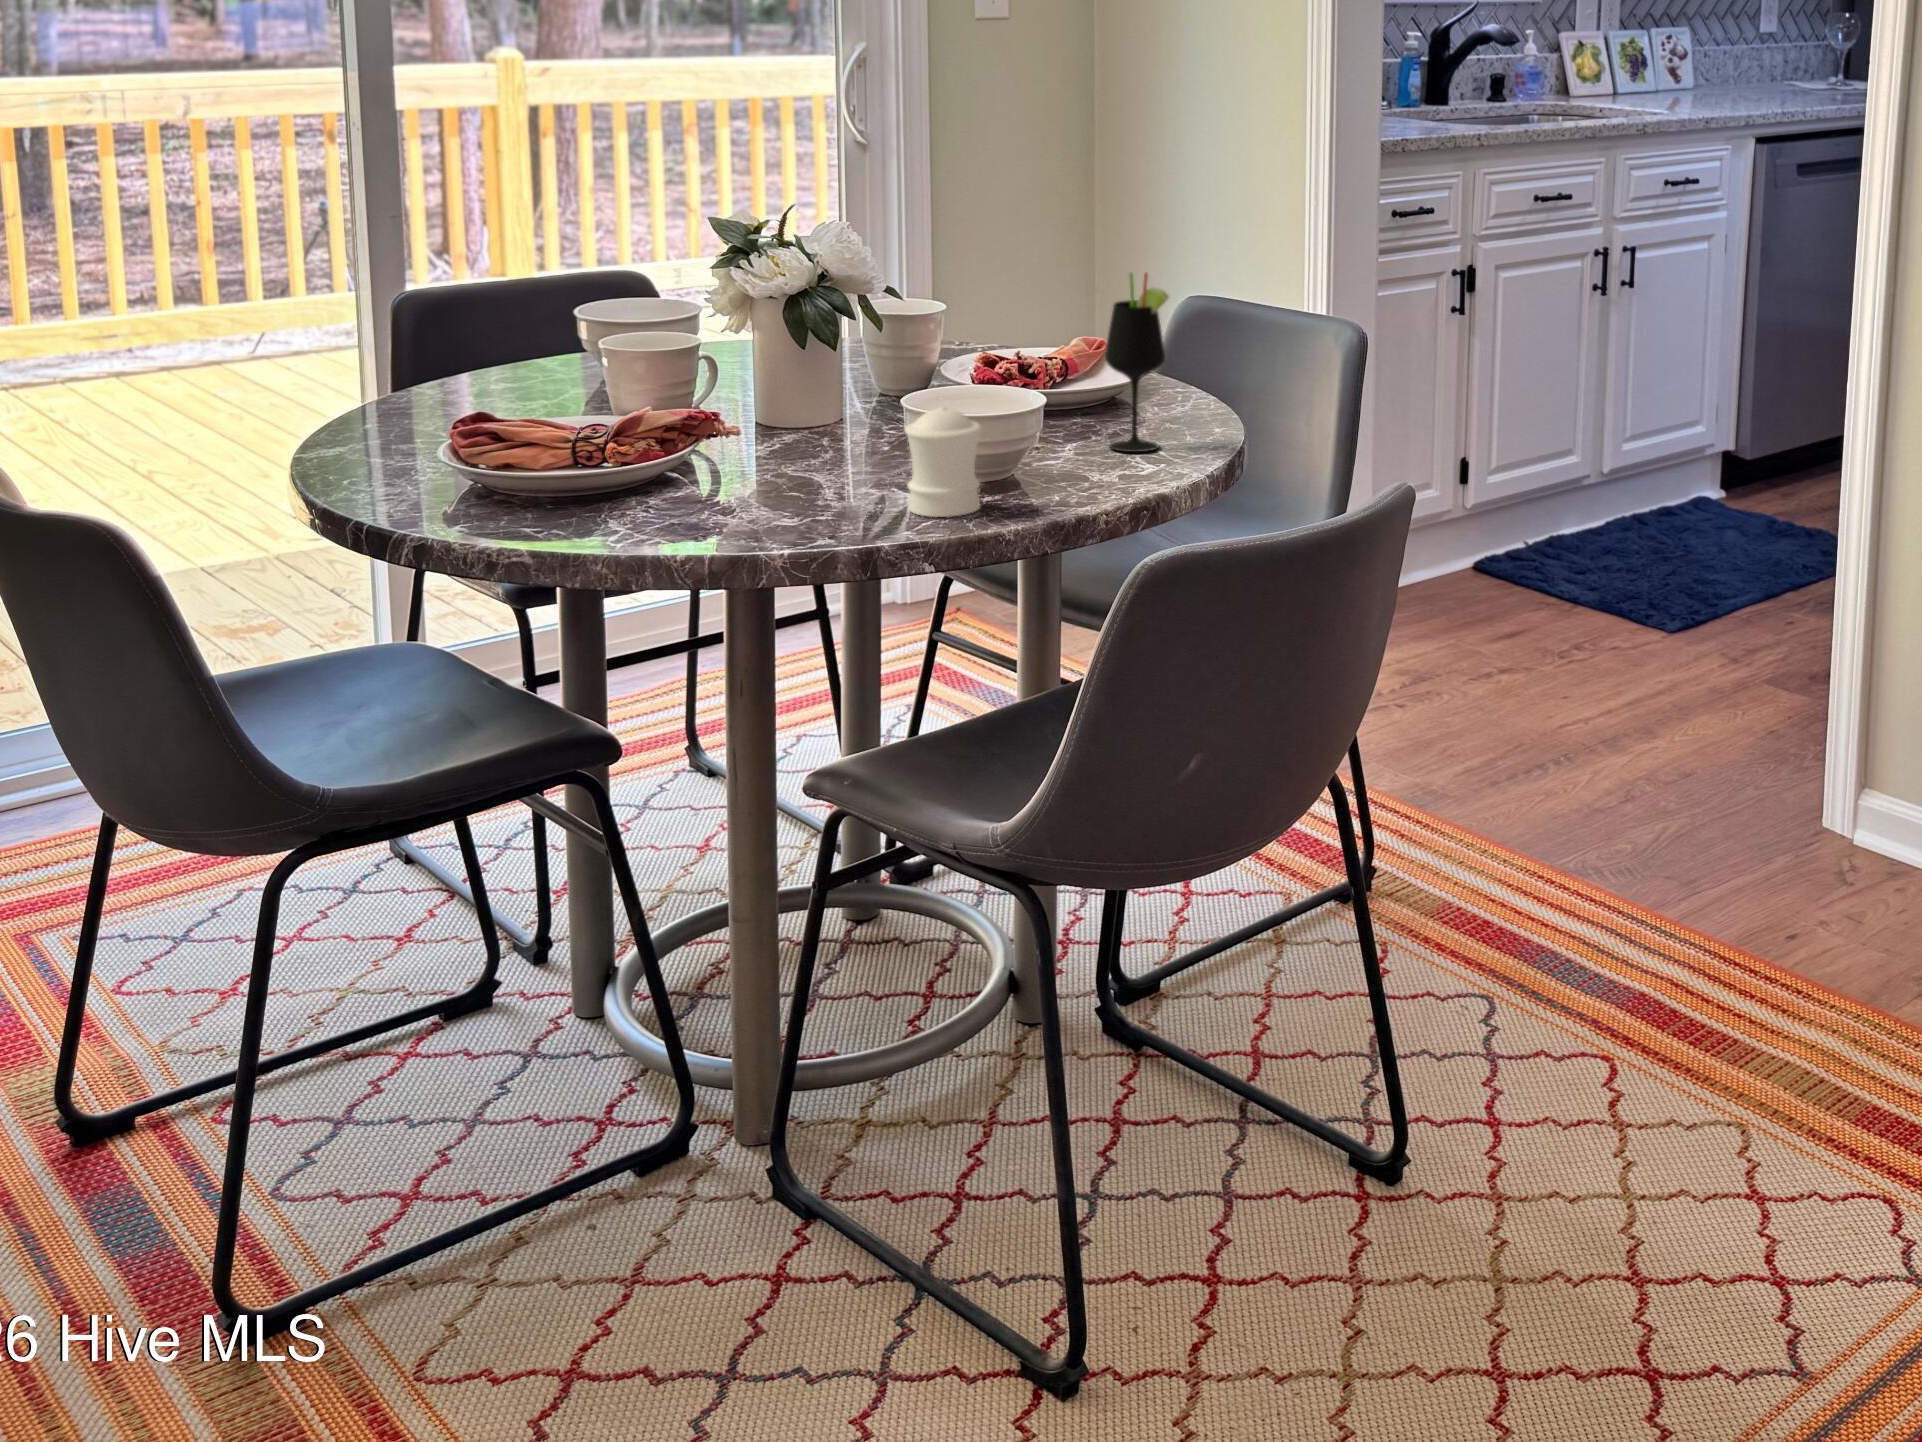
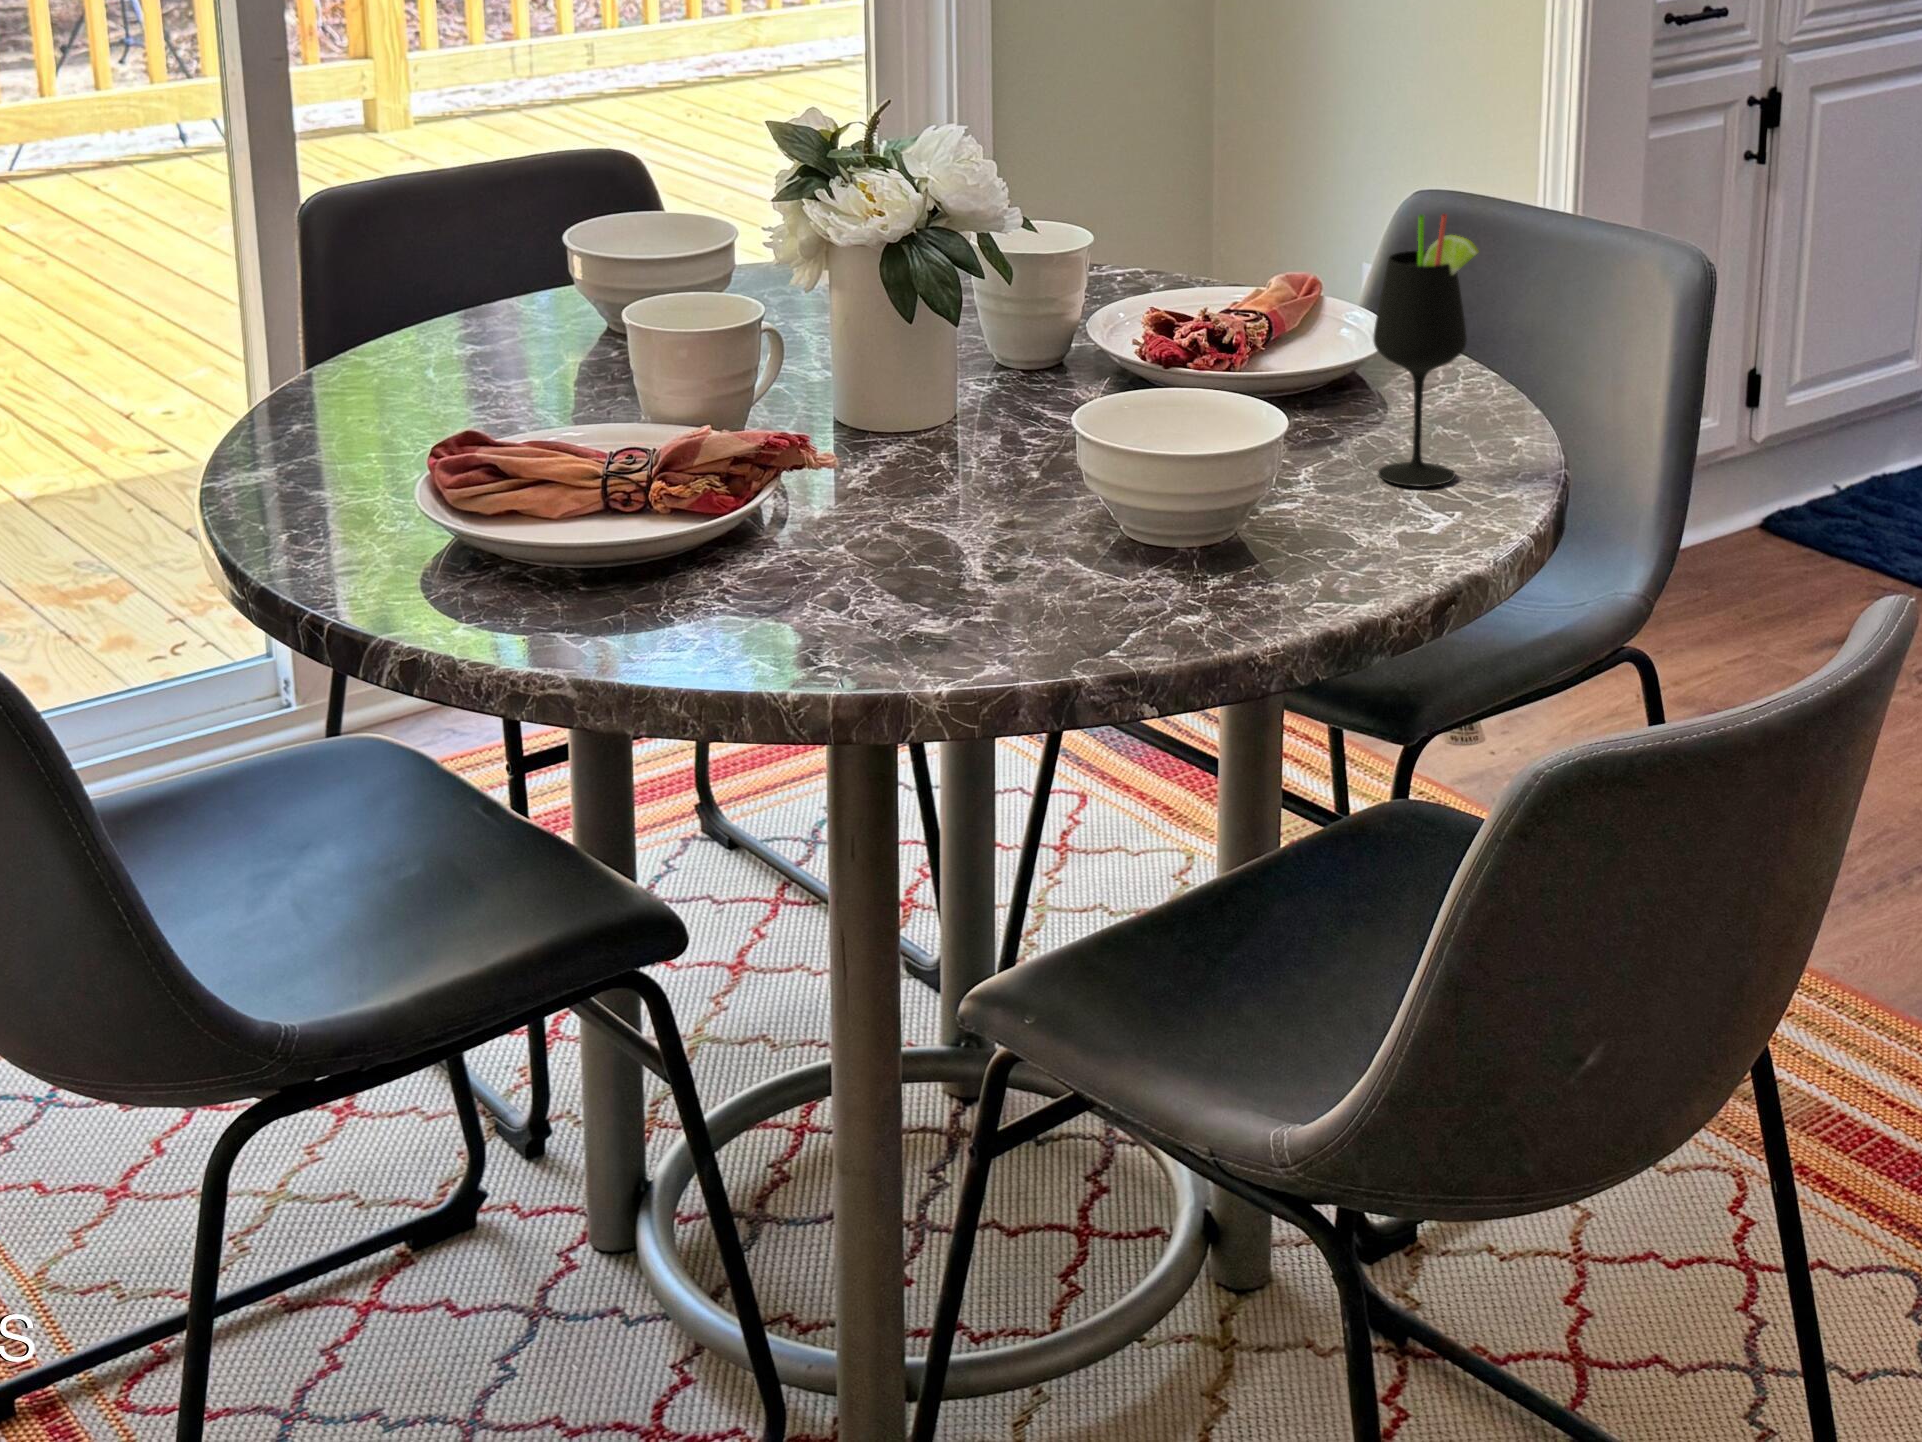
salt shaker: present [905,407,982,517] -> none [1107,451,1224,622]

